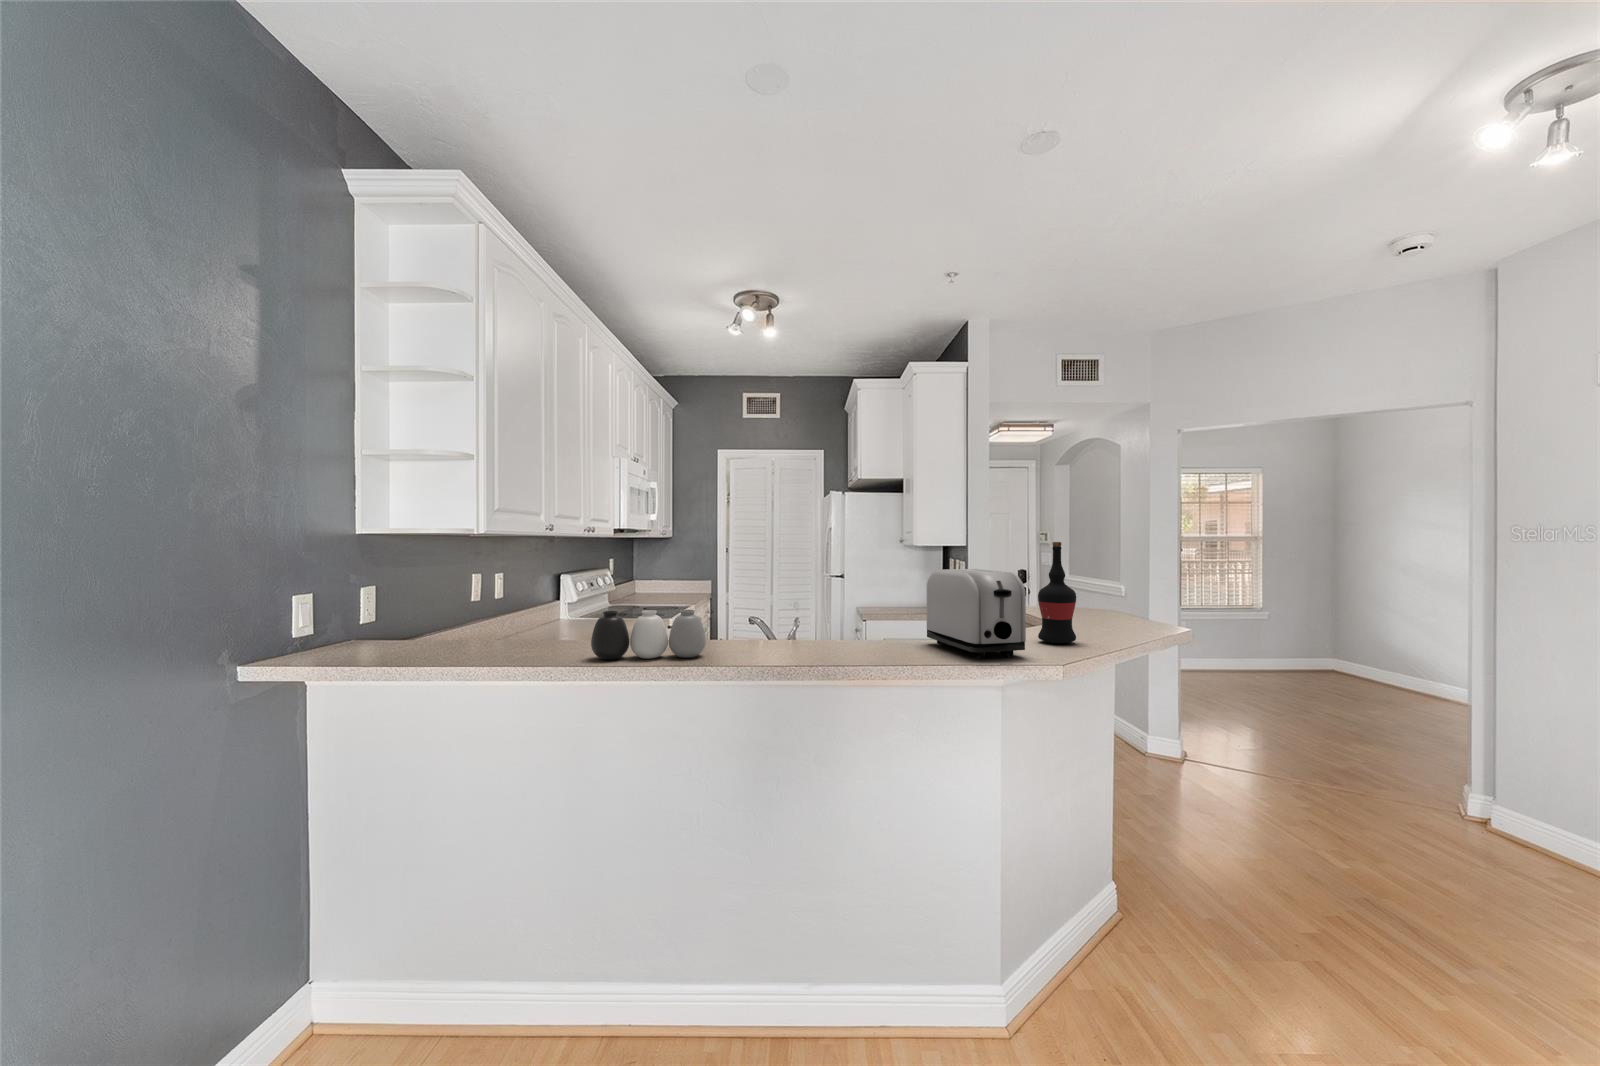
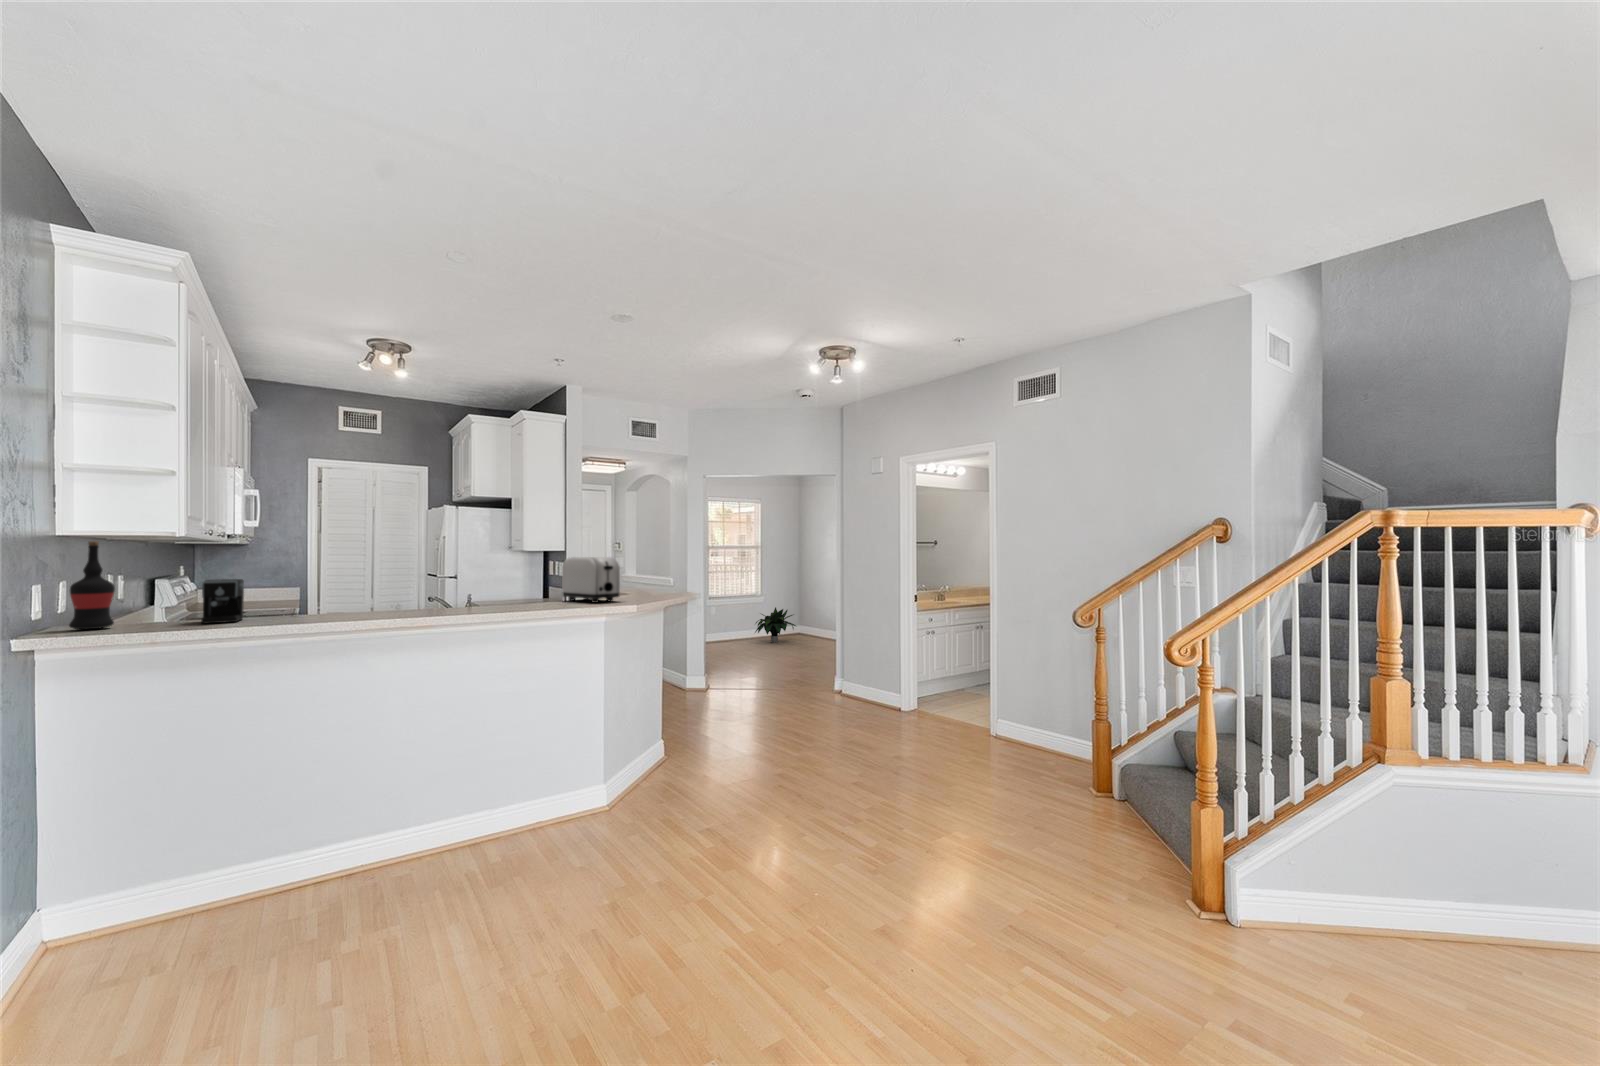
wine bottle: present [1038,542,1076,643] -> present [69,541,115,629]
coffee maker: none [429,595,556,658] -> present [201,579,297,623]
vase: present [591,610,706,660] -> none [345,583,428,616]
potted plant: none [1250,628,1333,682] -> present [755,607,796,643]

